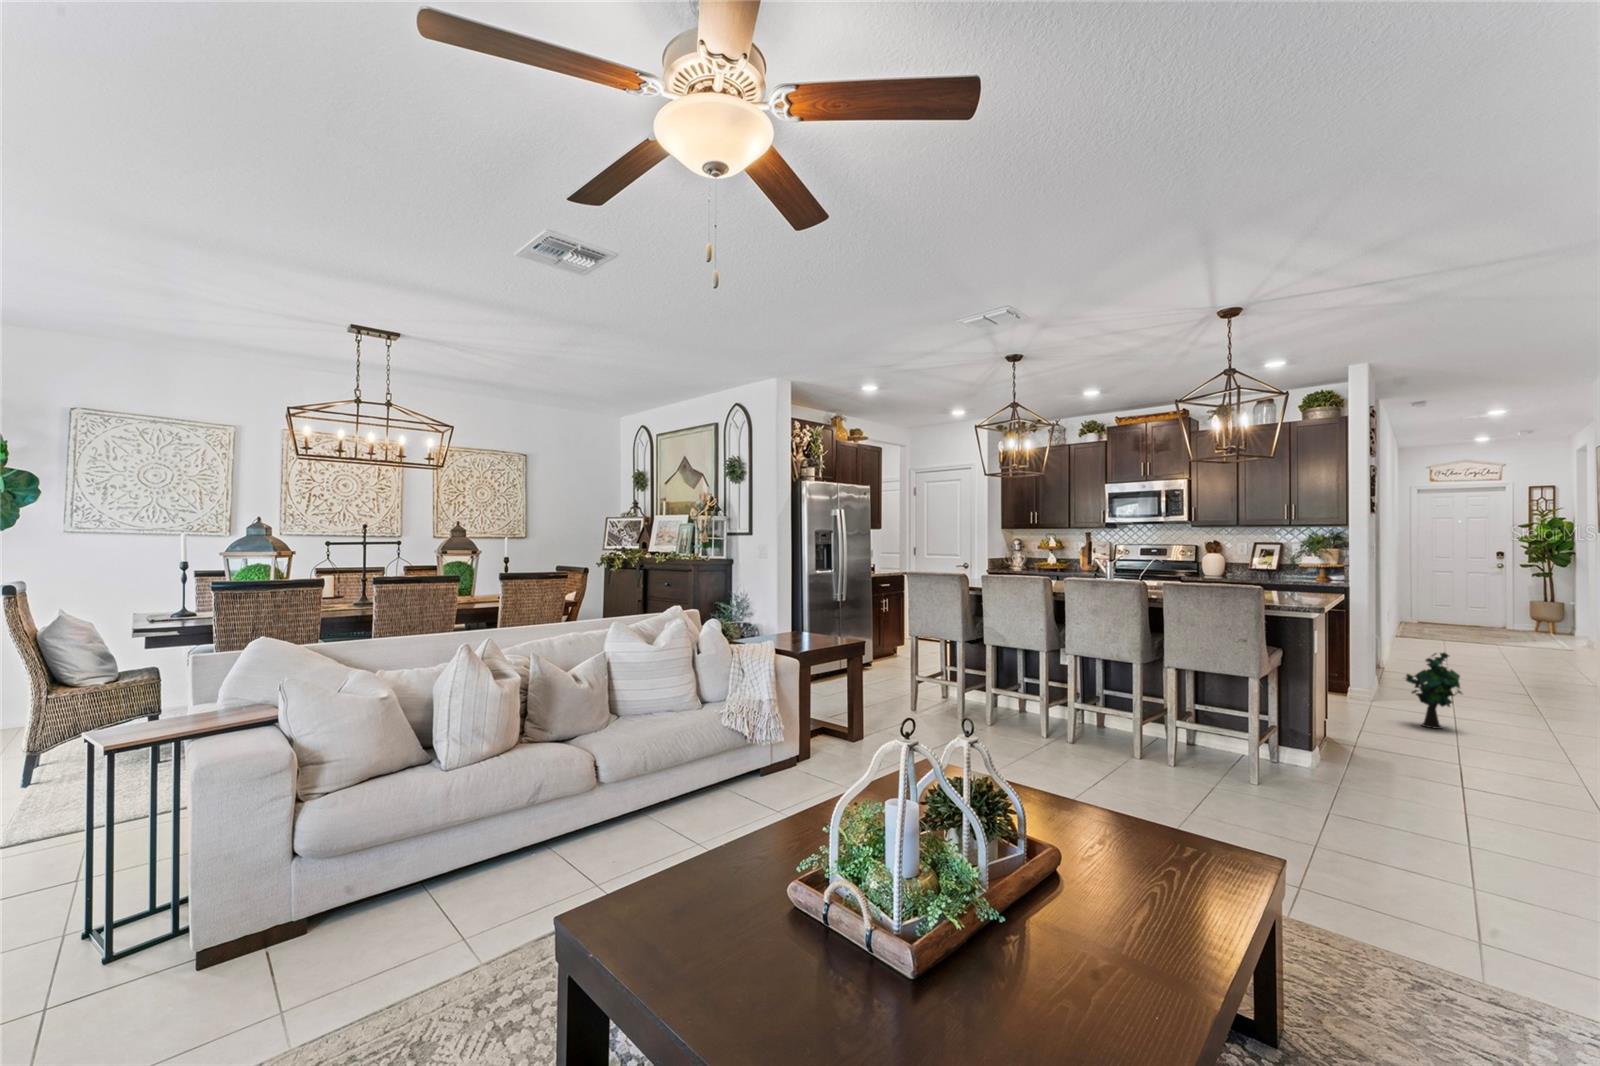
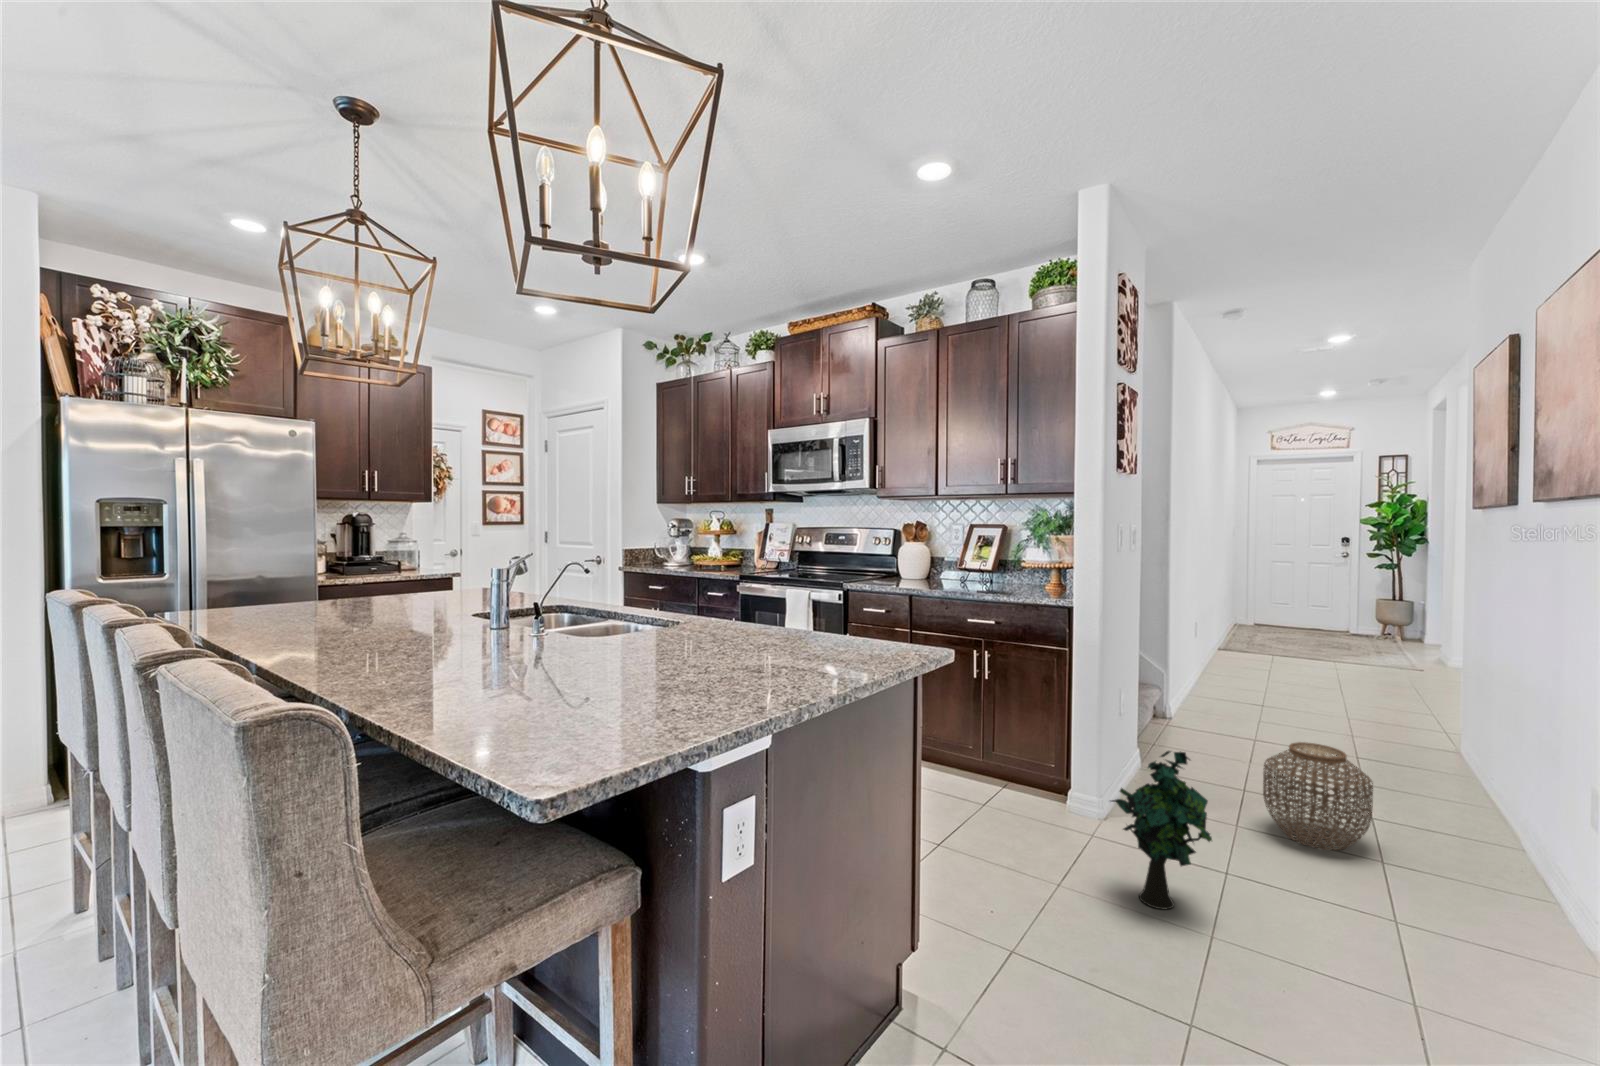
woven basket: none [1478,661,1547,716] -> present [1263,742,1373,850]

